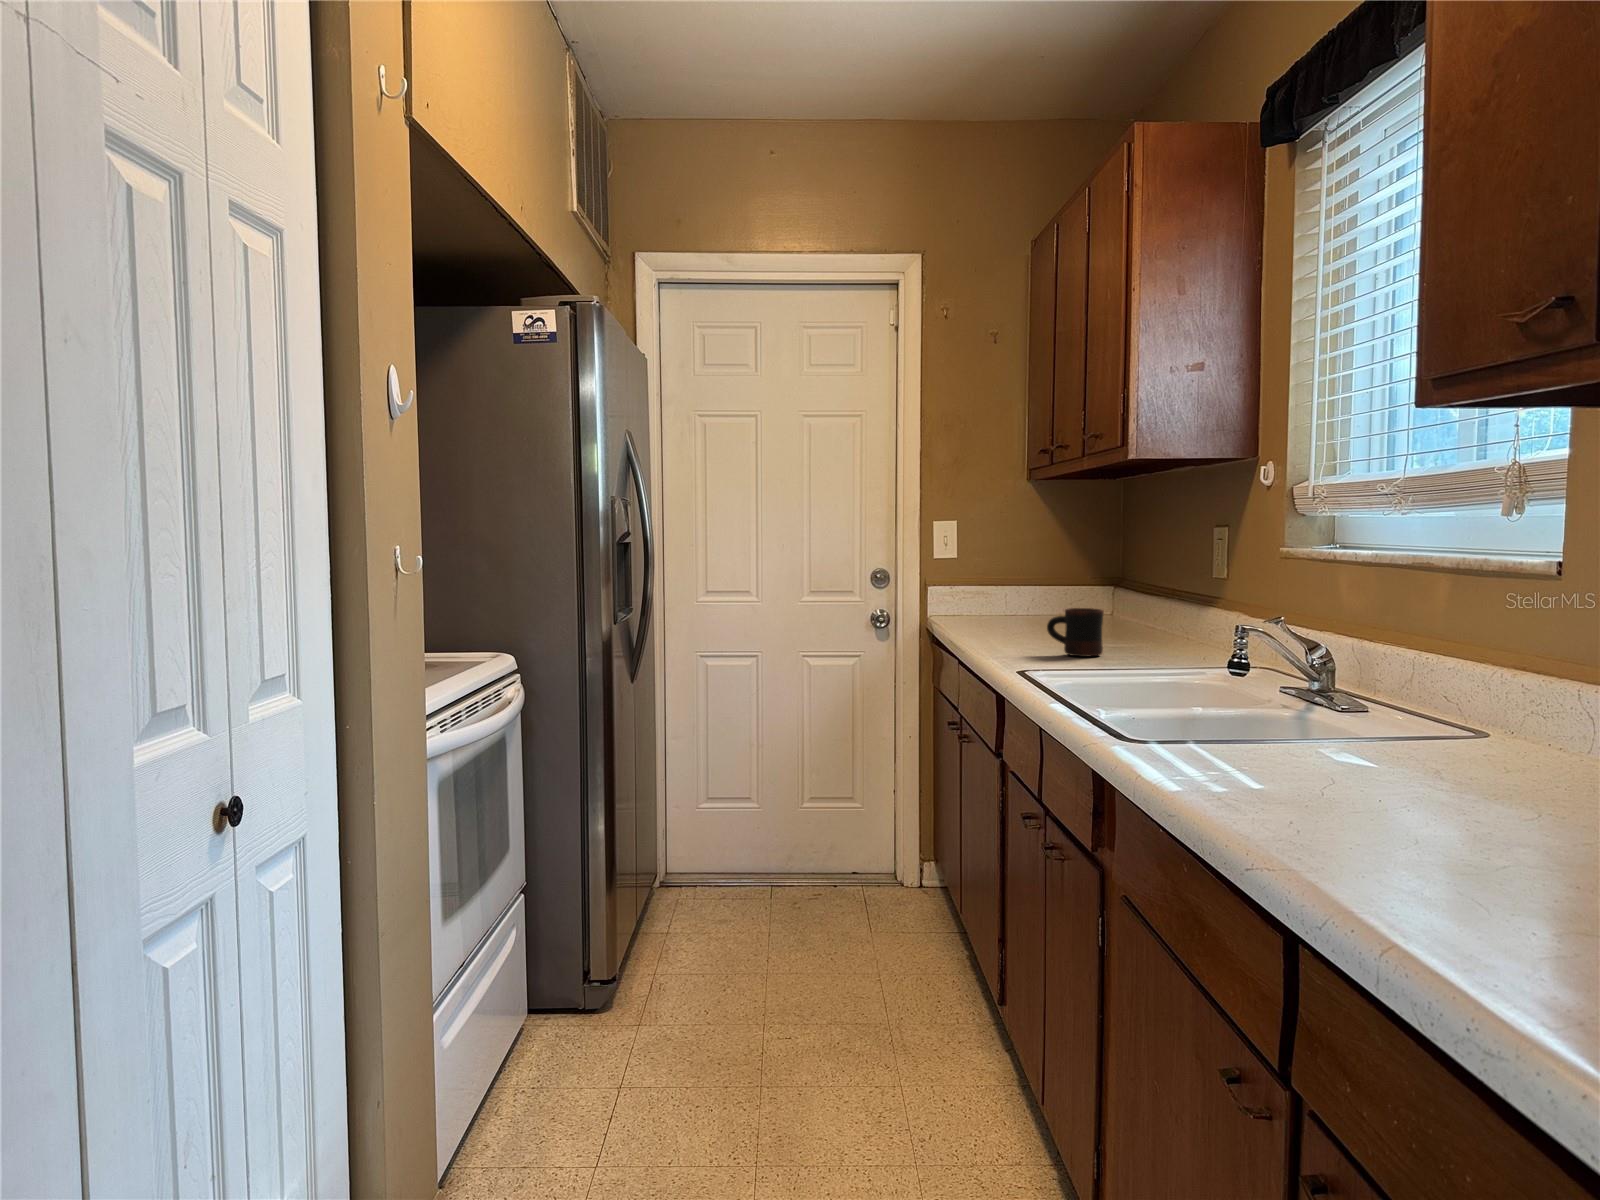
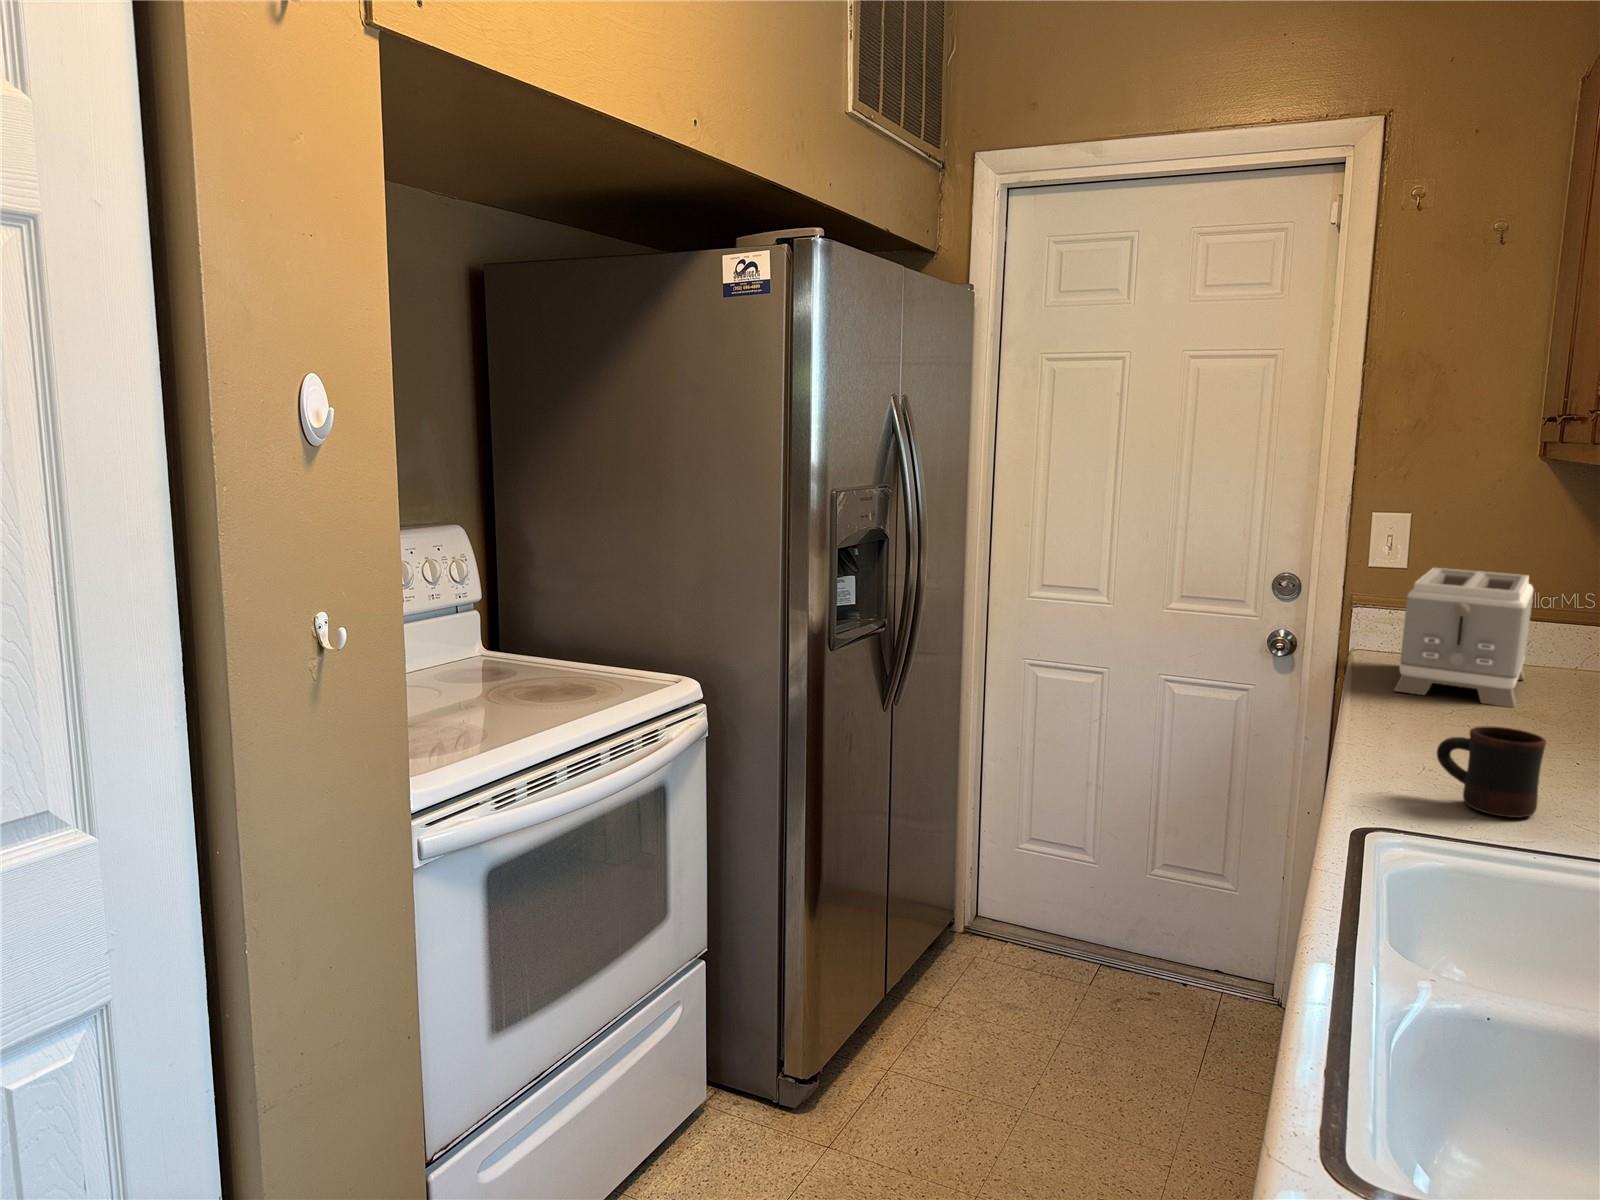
toaster: none [975,551,1047,628] -> present [1394,568,1533,708]

